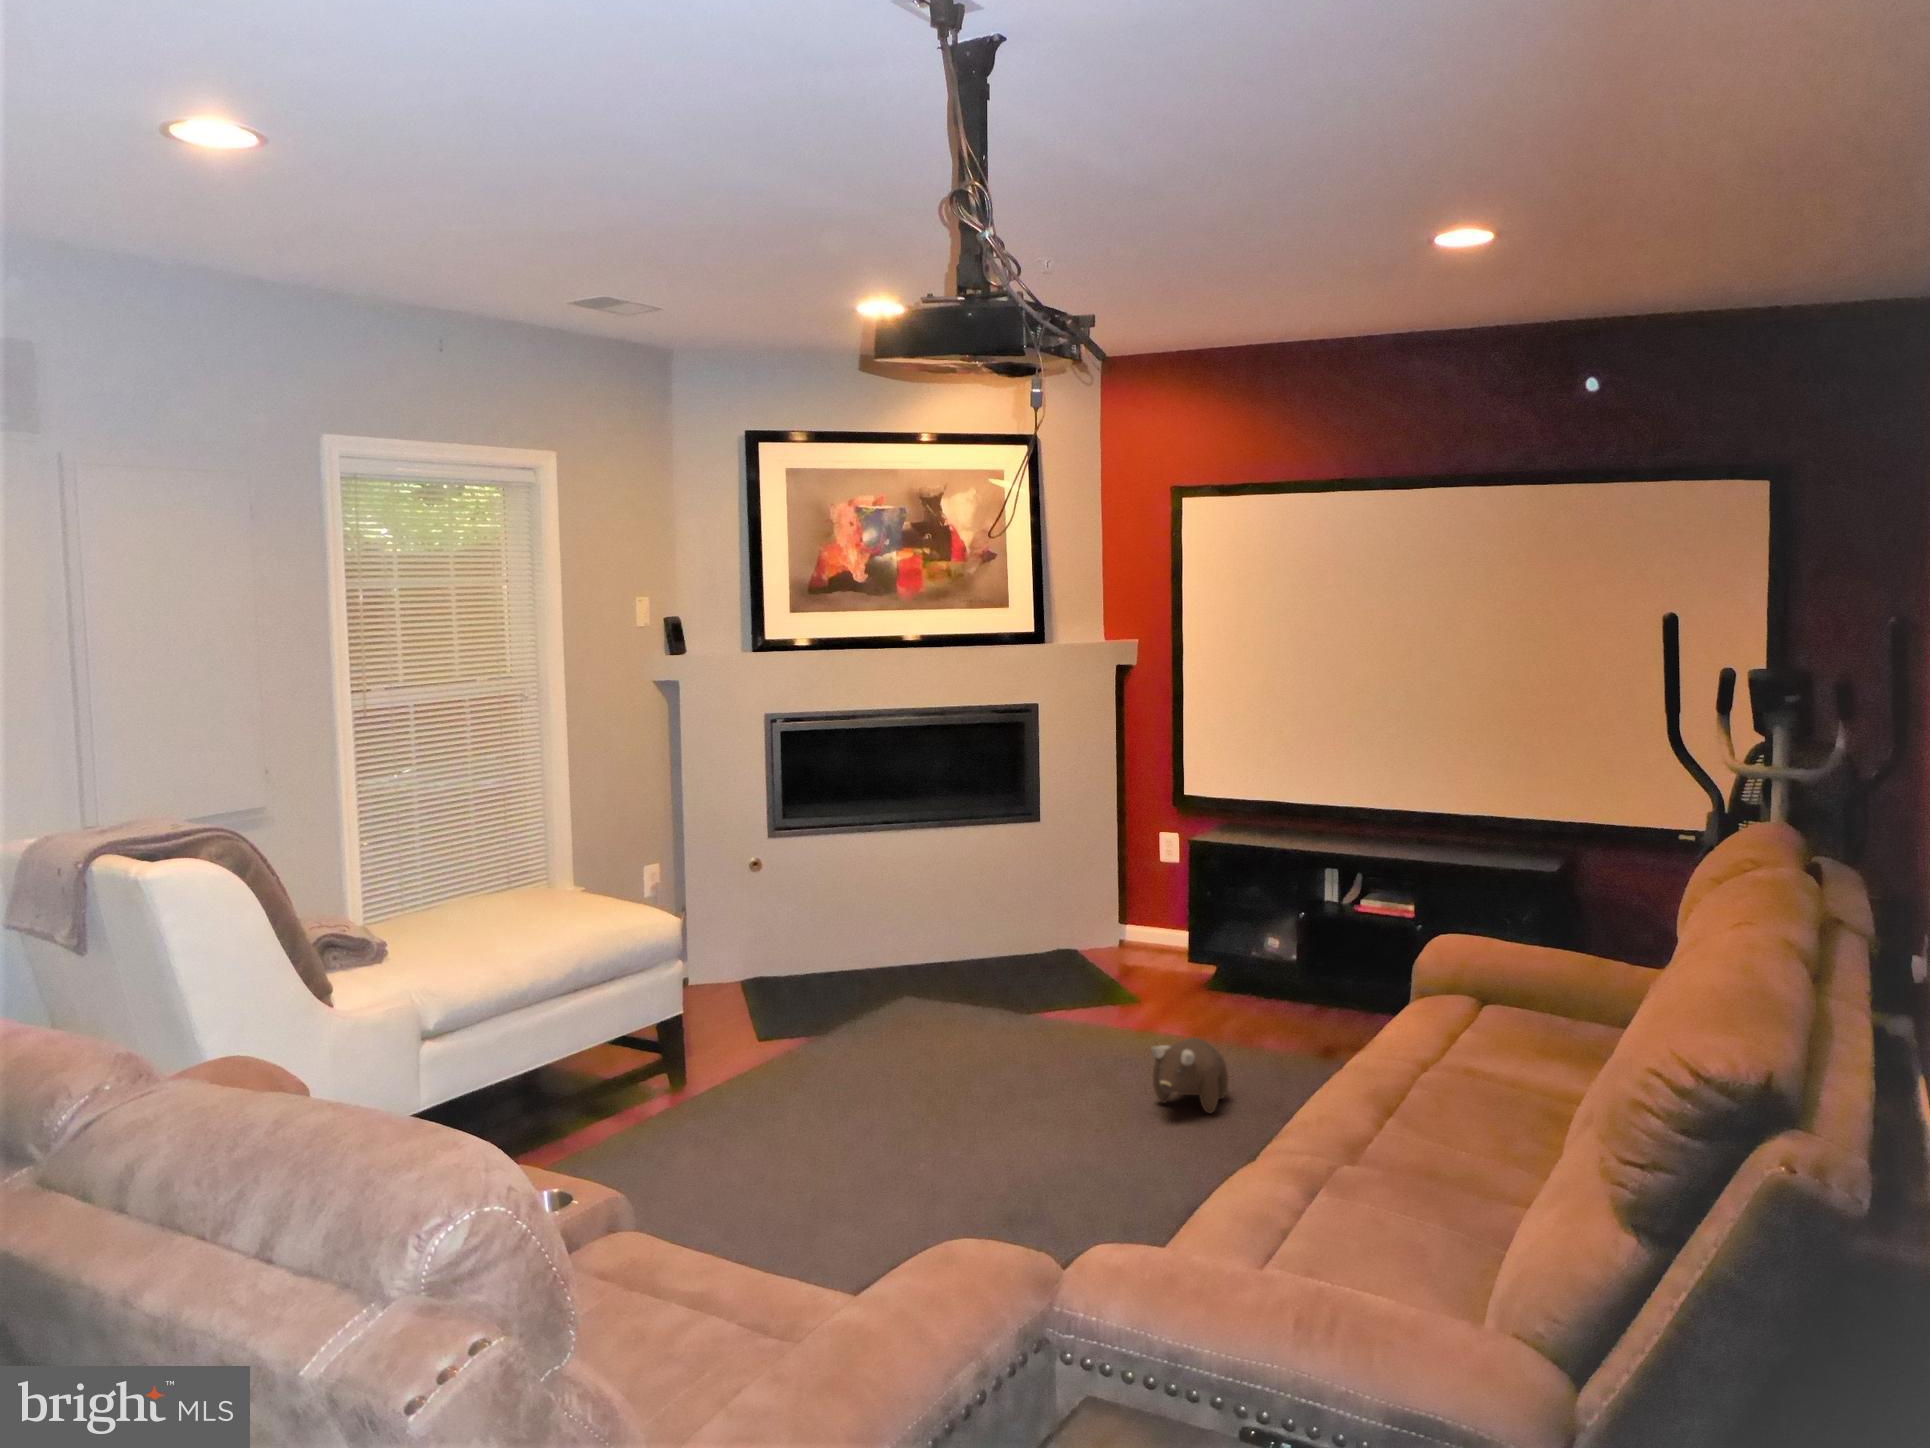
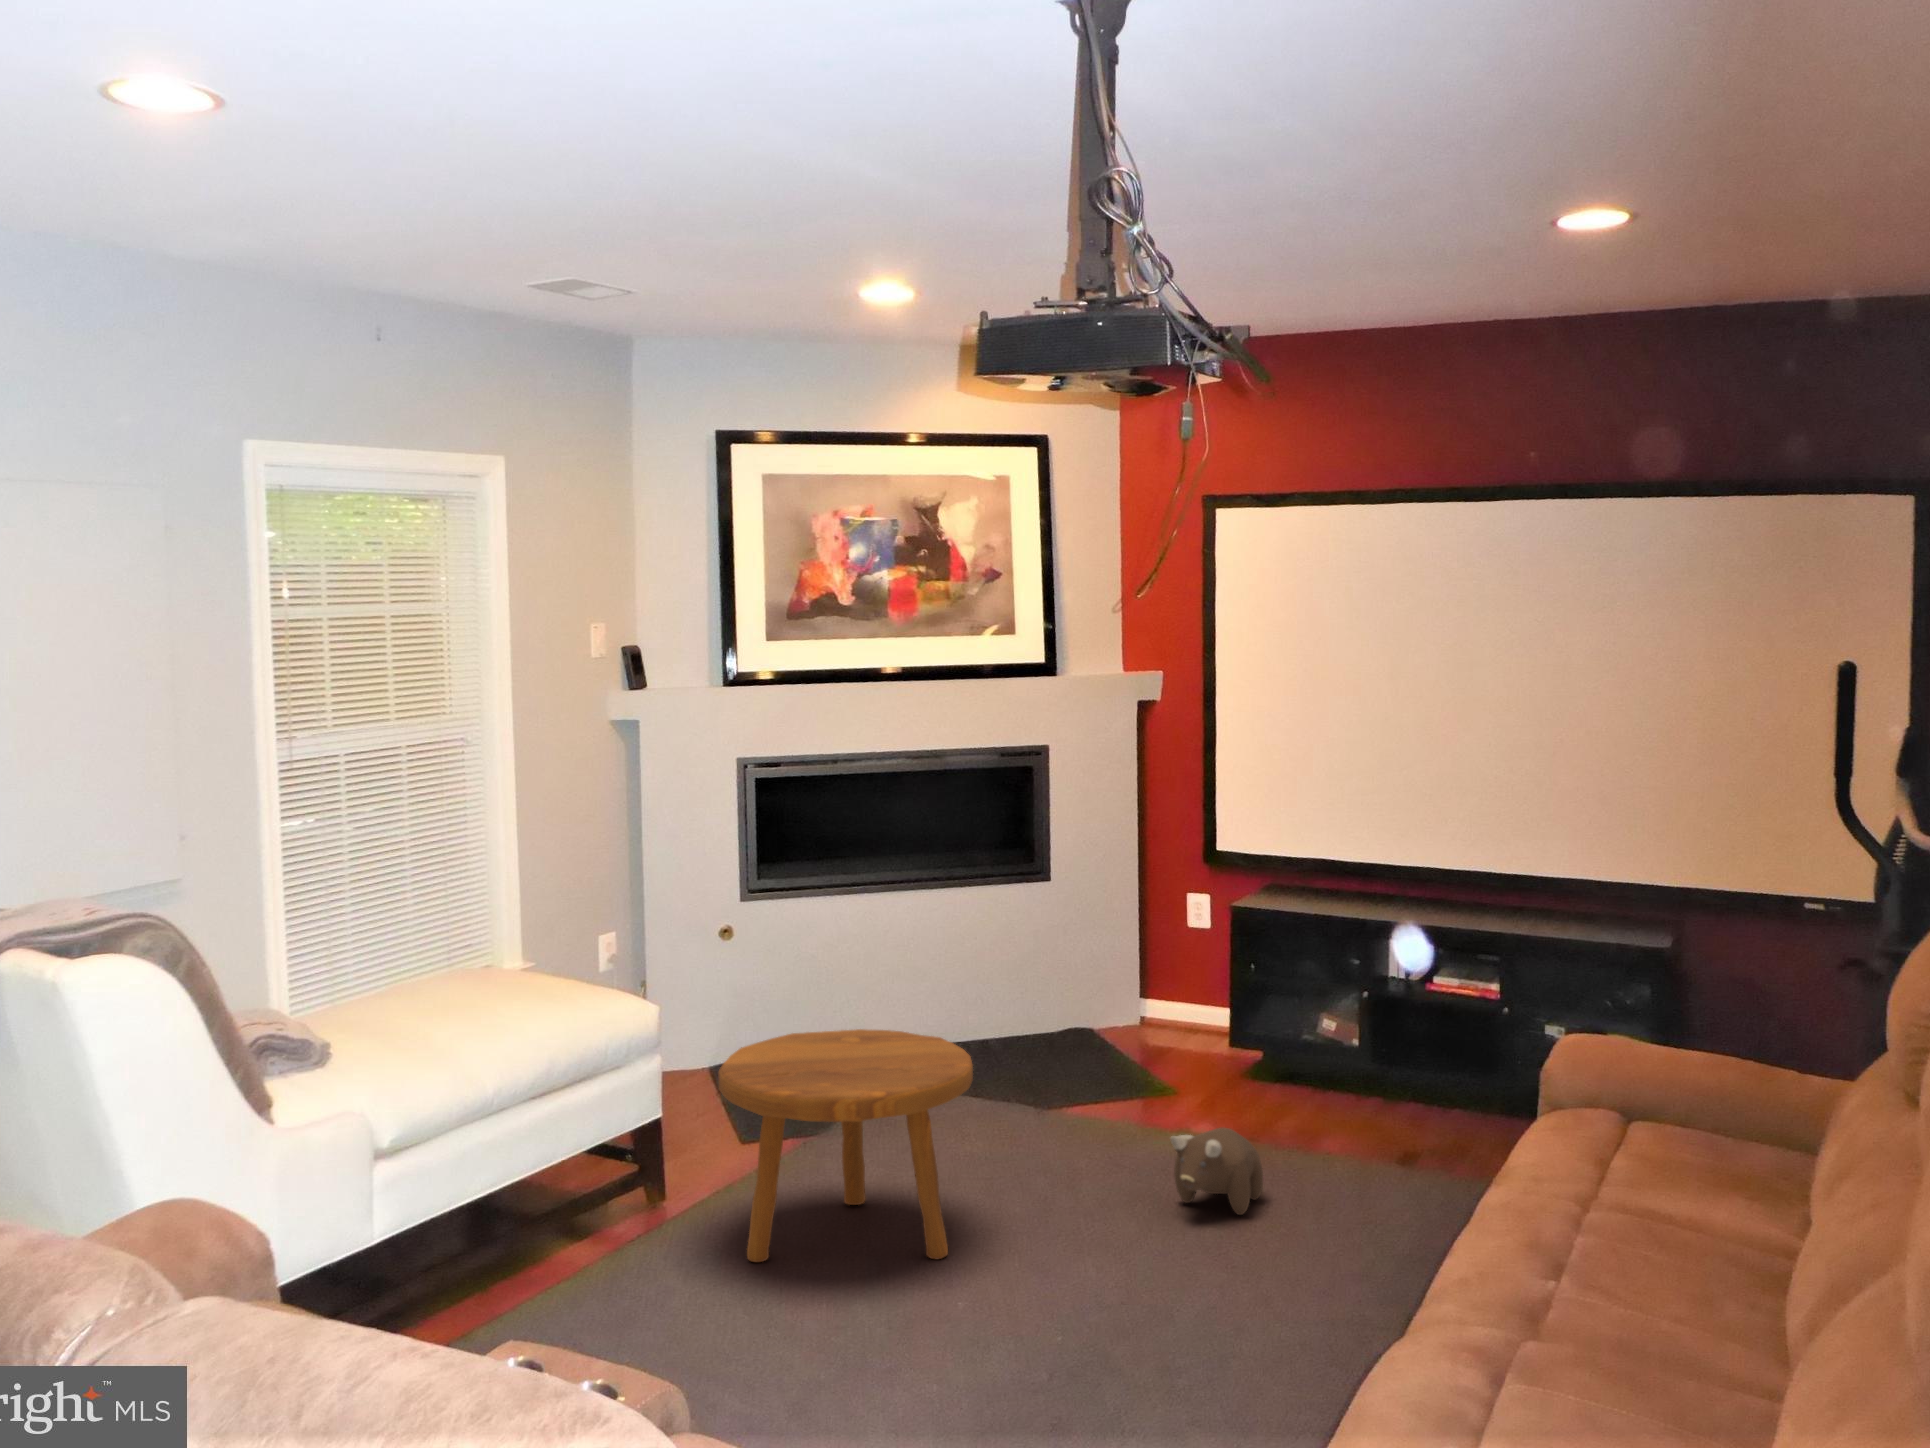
footstool: none [757,956,981,1165] -> present [718,1029,973,1262]

